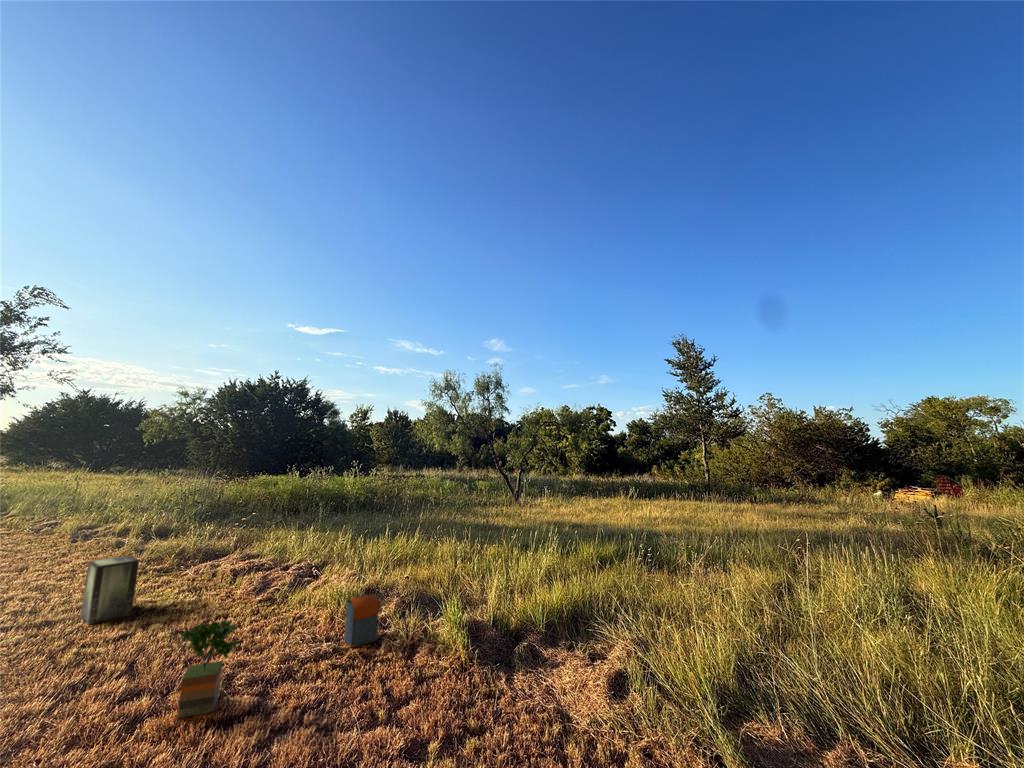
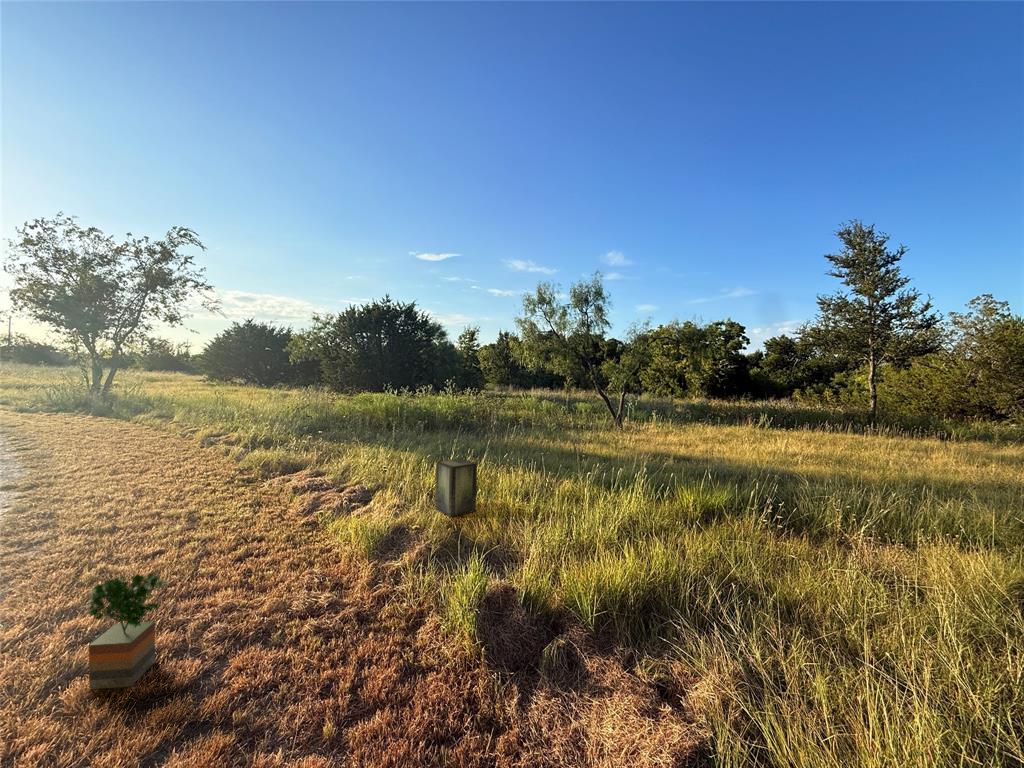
storage box: present [80,555,139,625] -> present [435,458,477,517]
backpack: present [344,594,380,647] -> none [340,543,379,608]

